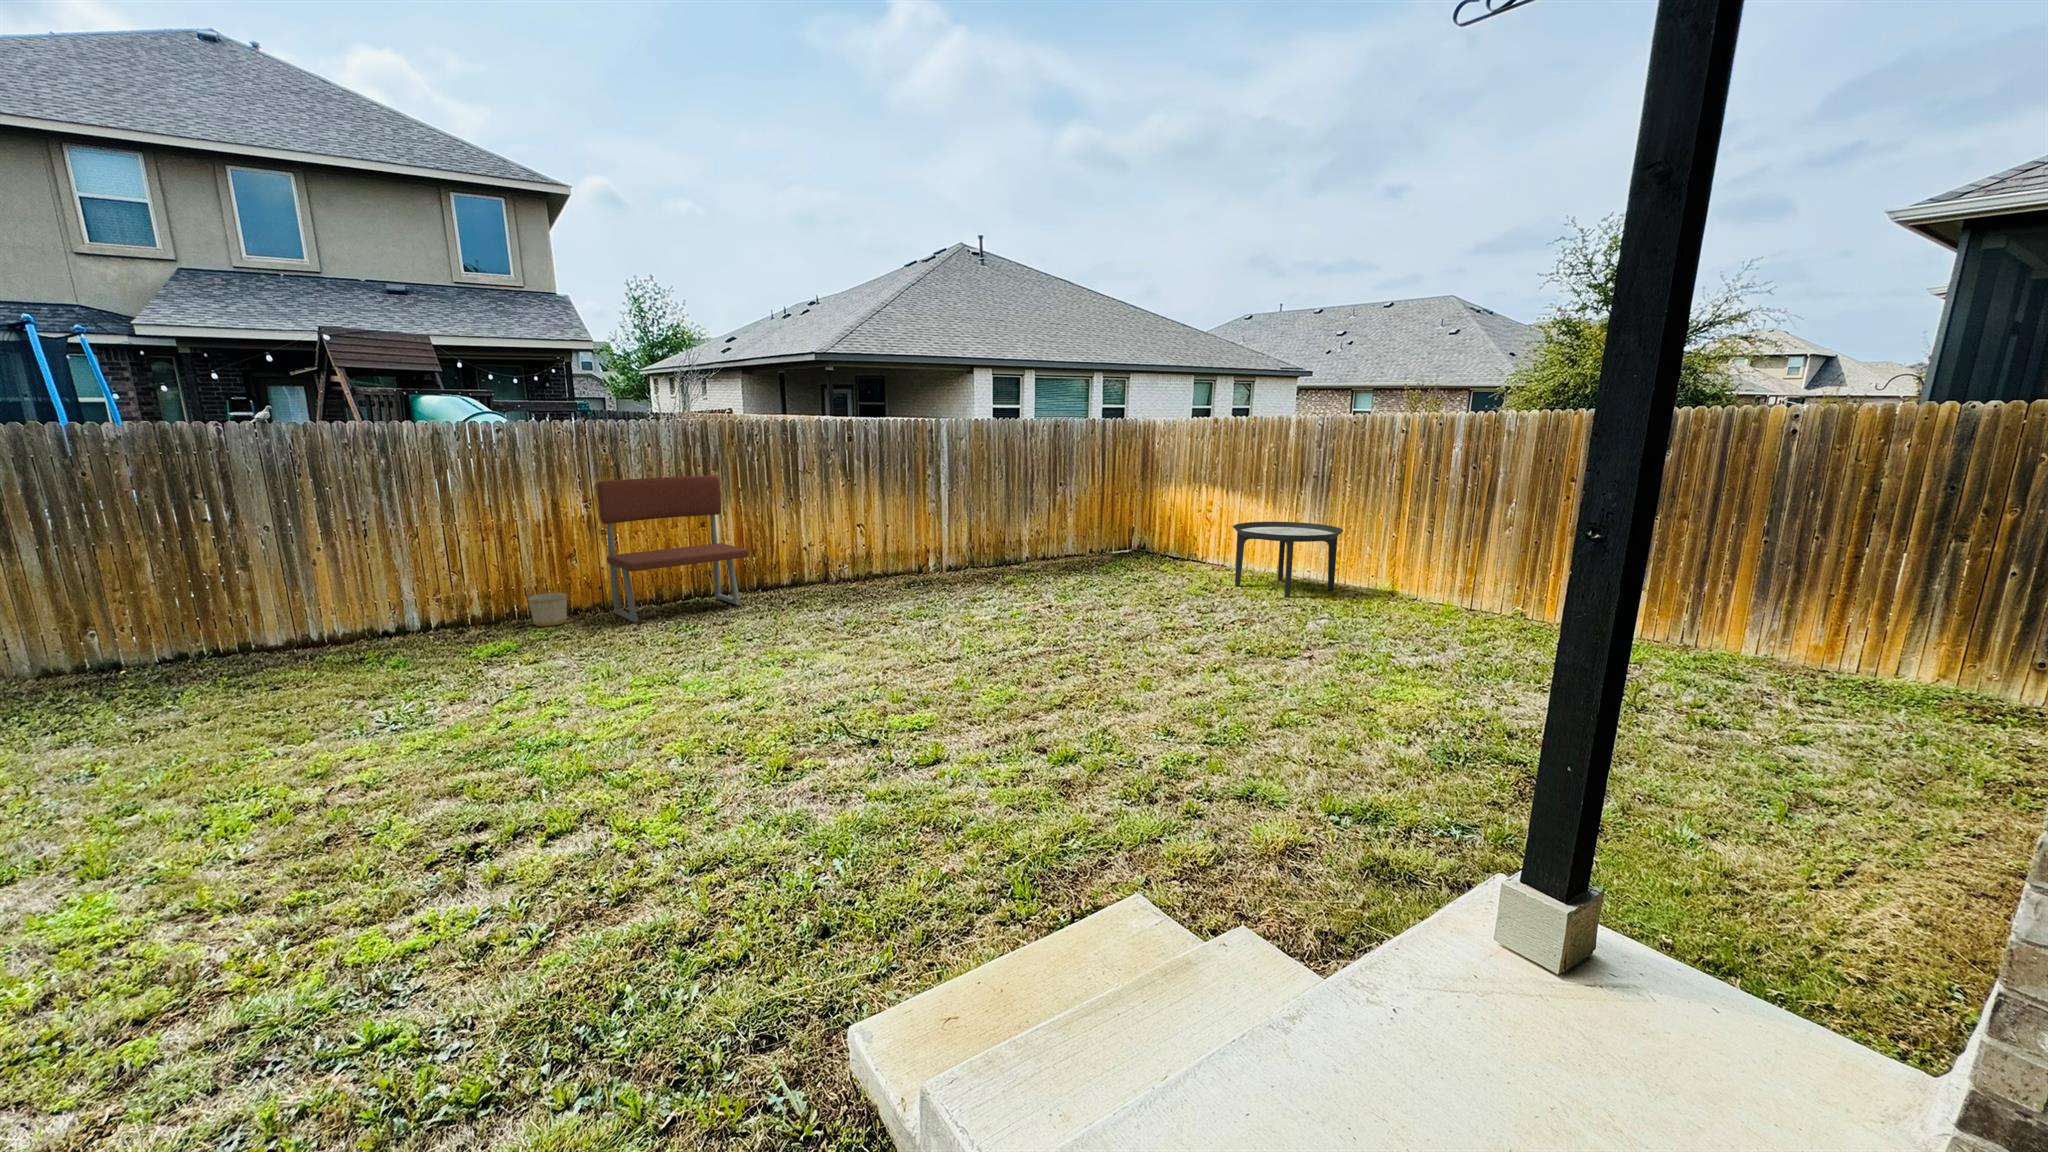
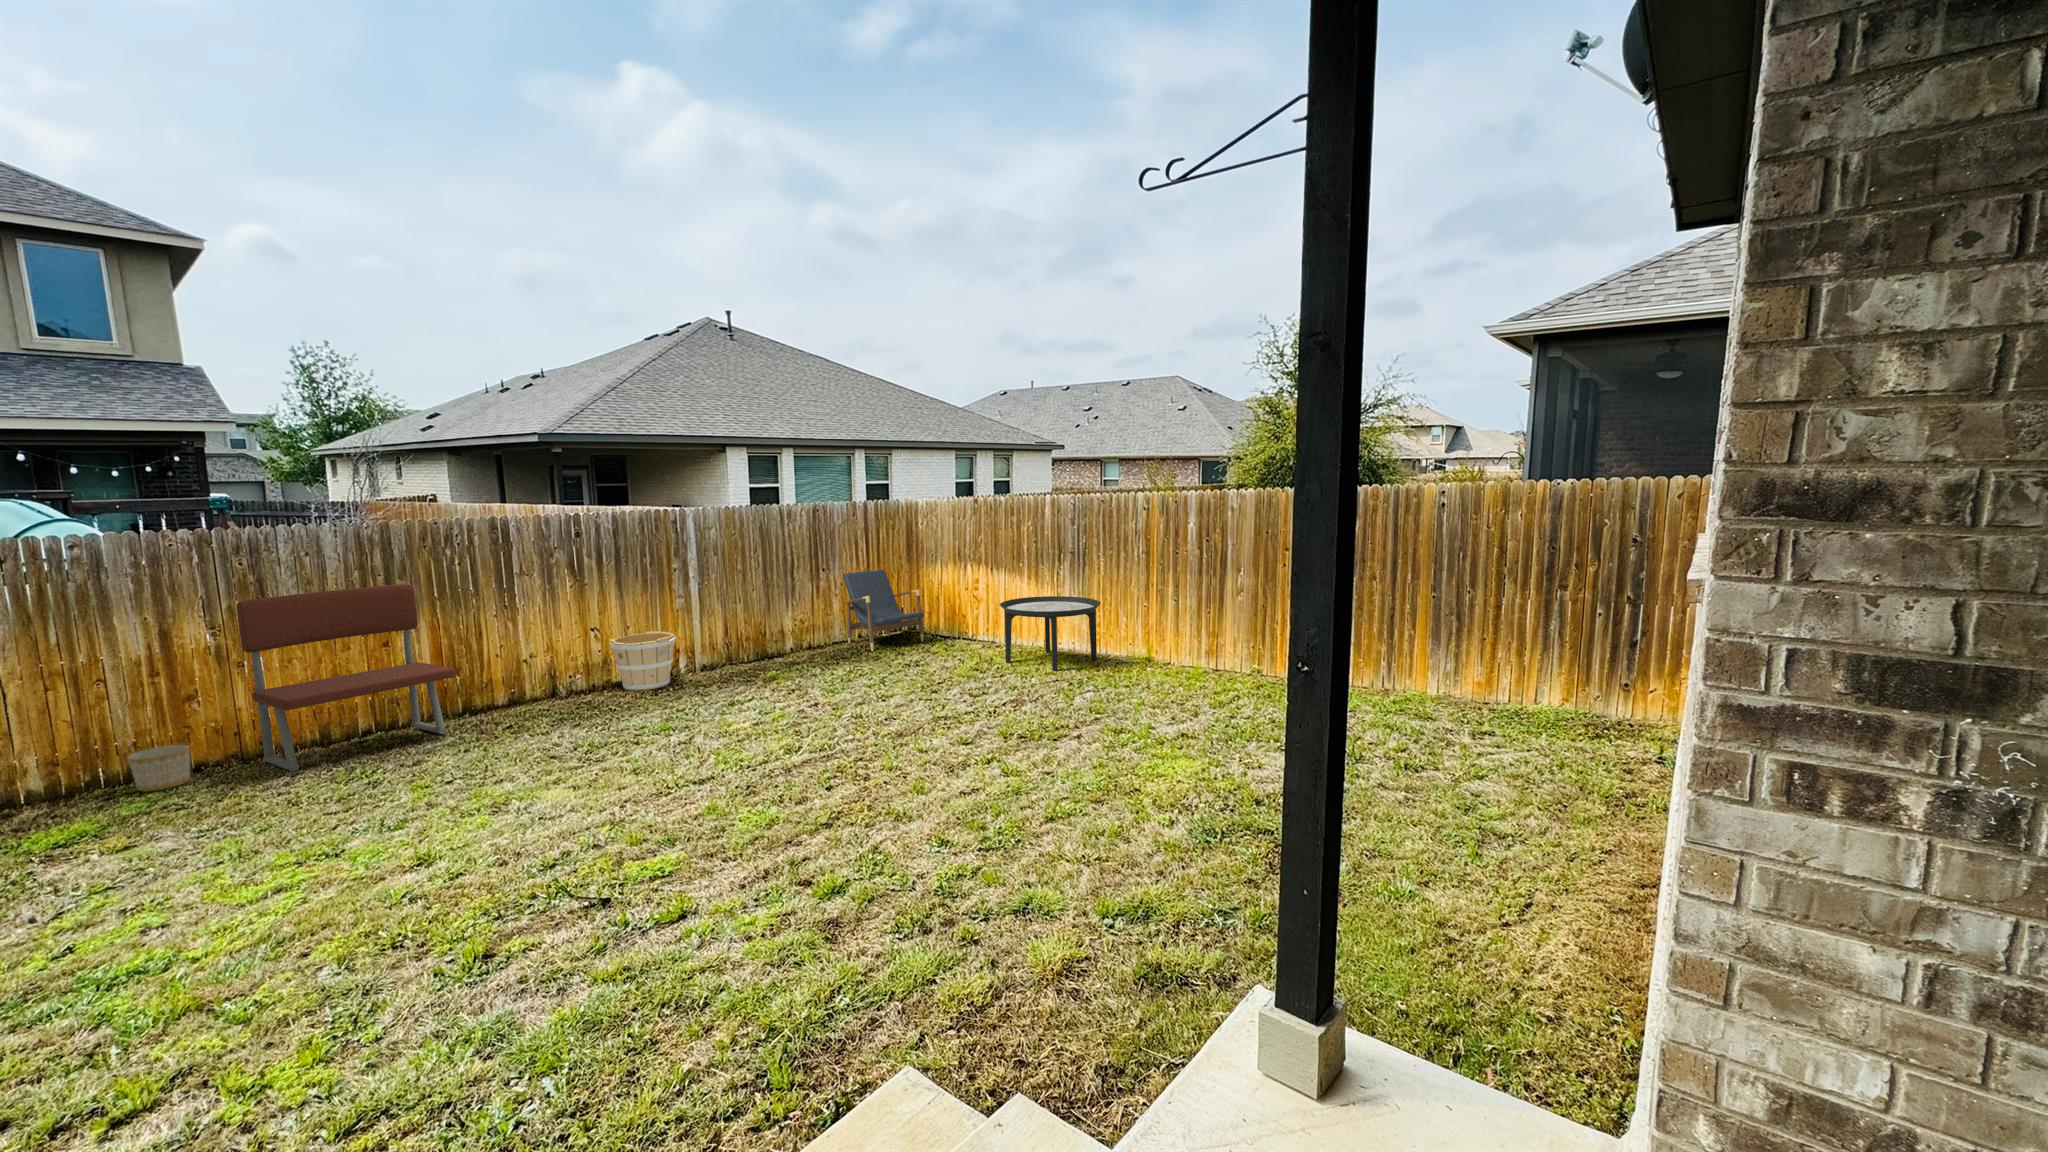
lounge chair: none [1075,488,1153,567] -> present [843,570,924,651]
wooden bucket: none [868,533,923,585] -> present [610,631,676,691]

